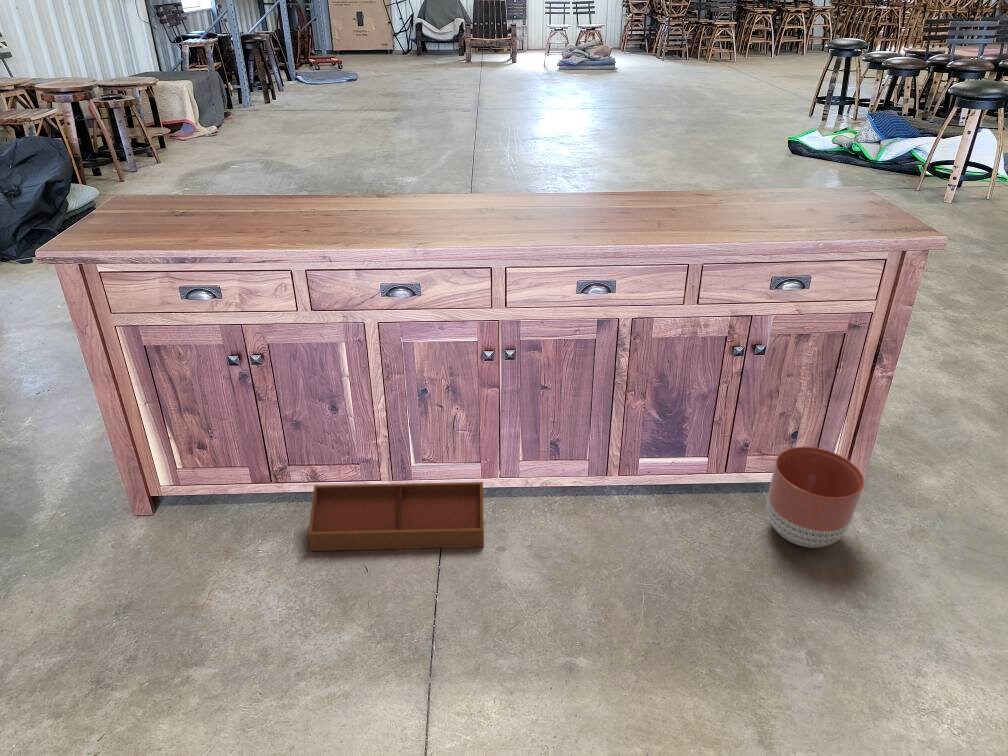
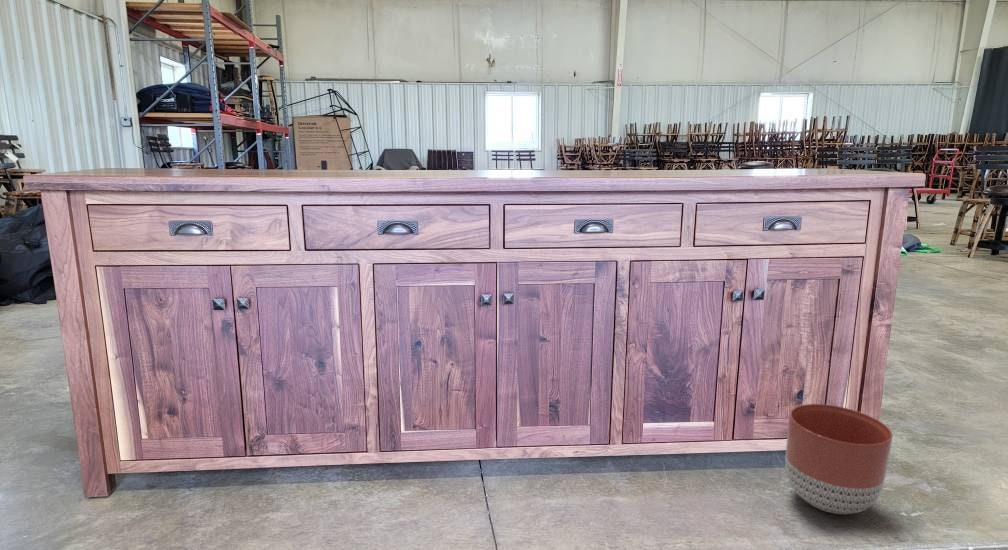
storage bin: present [308,482,484,551] -> none [279,449,480,531]

